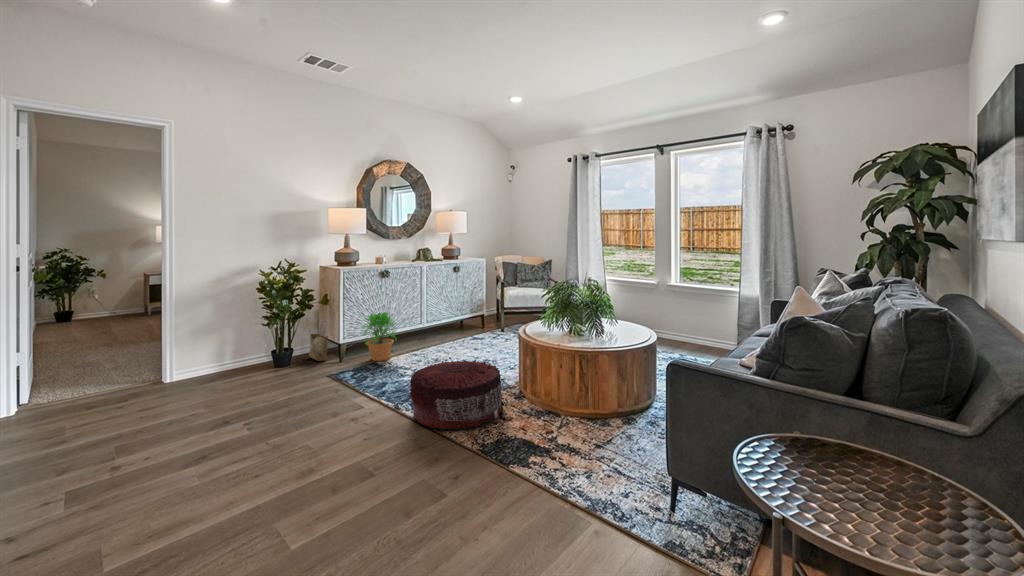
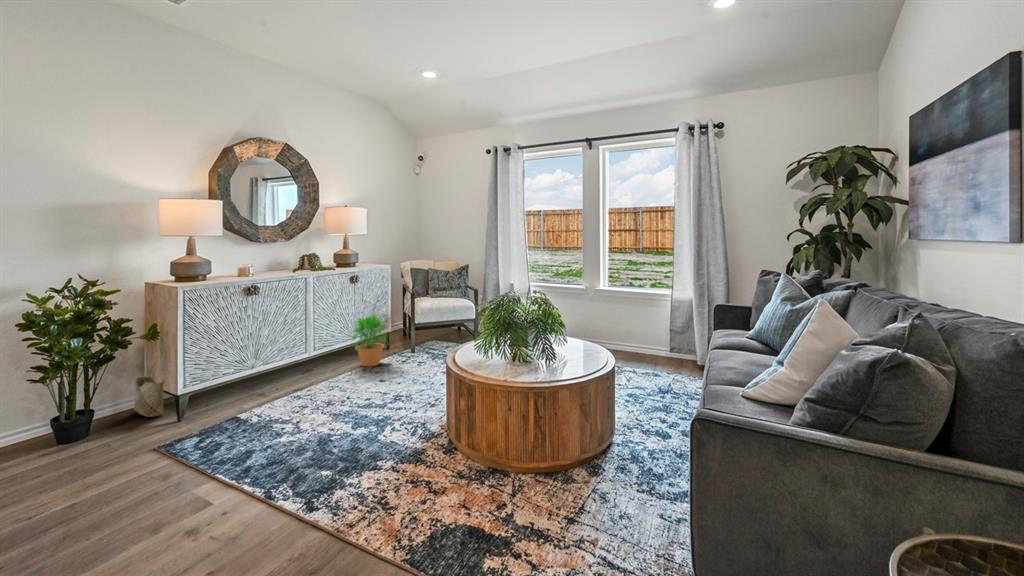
potted plant: present [363,312,396,361] -> present [352,315,387,366]
pouf: present [410,360,504,429] -> none [288,407,432,528]

